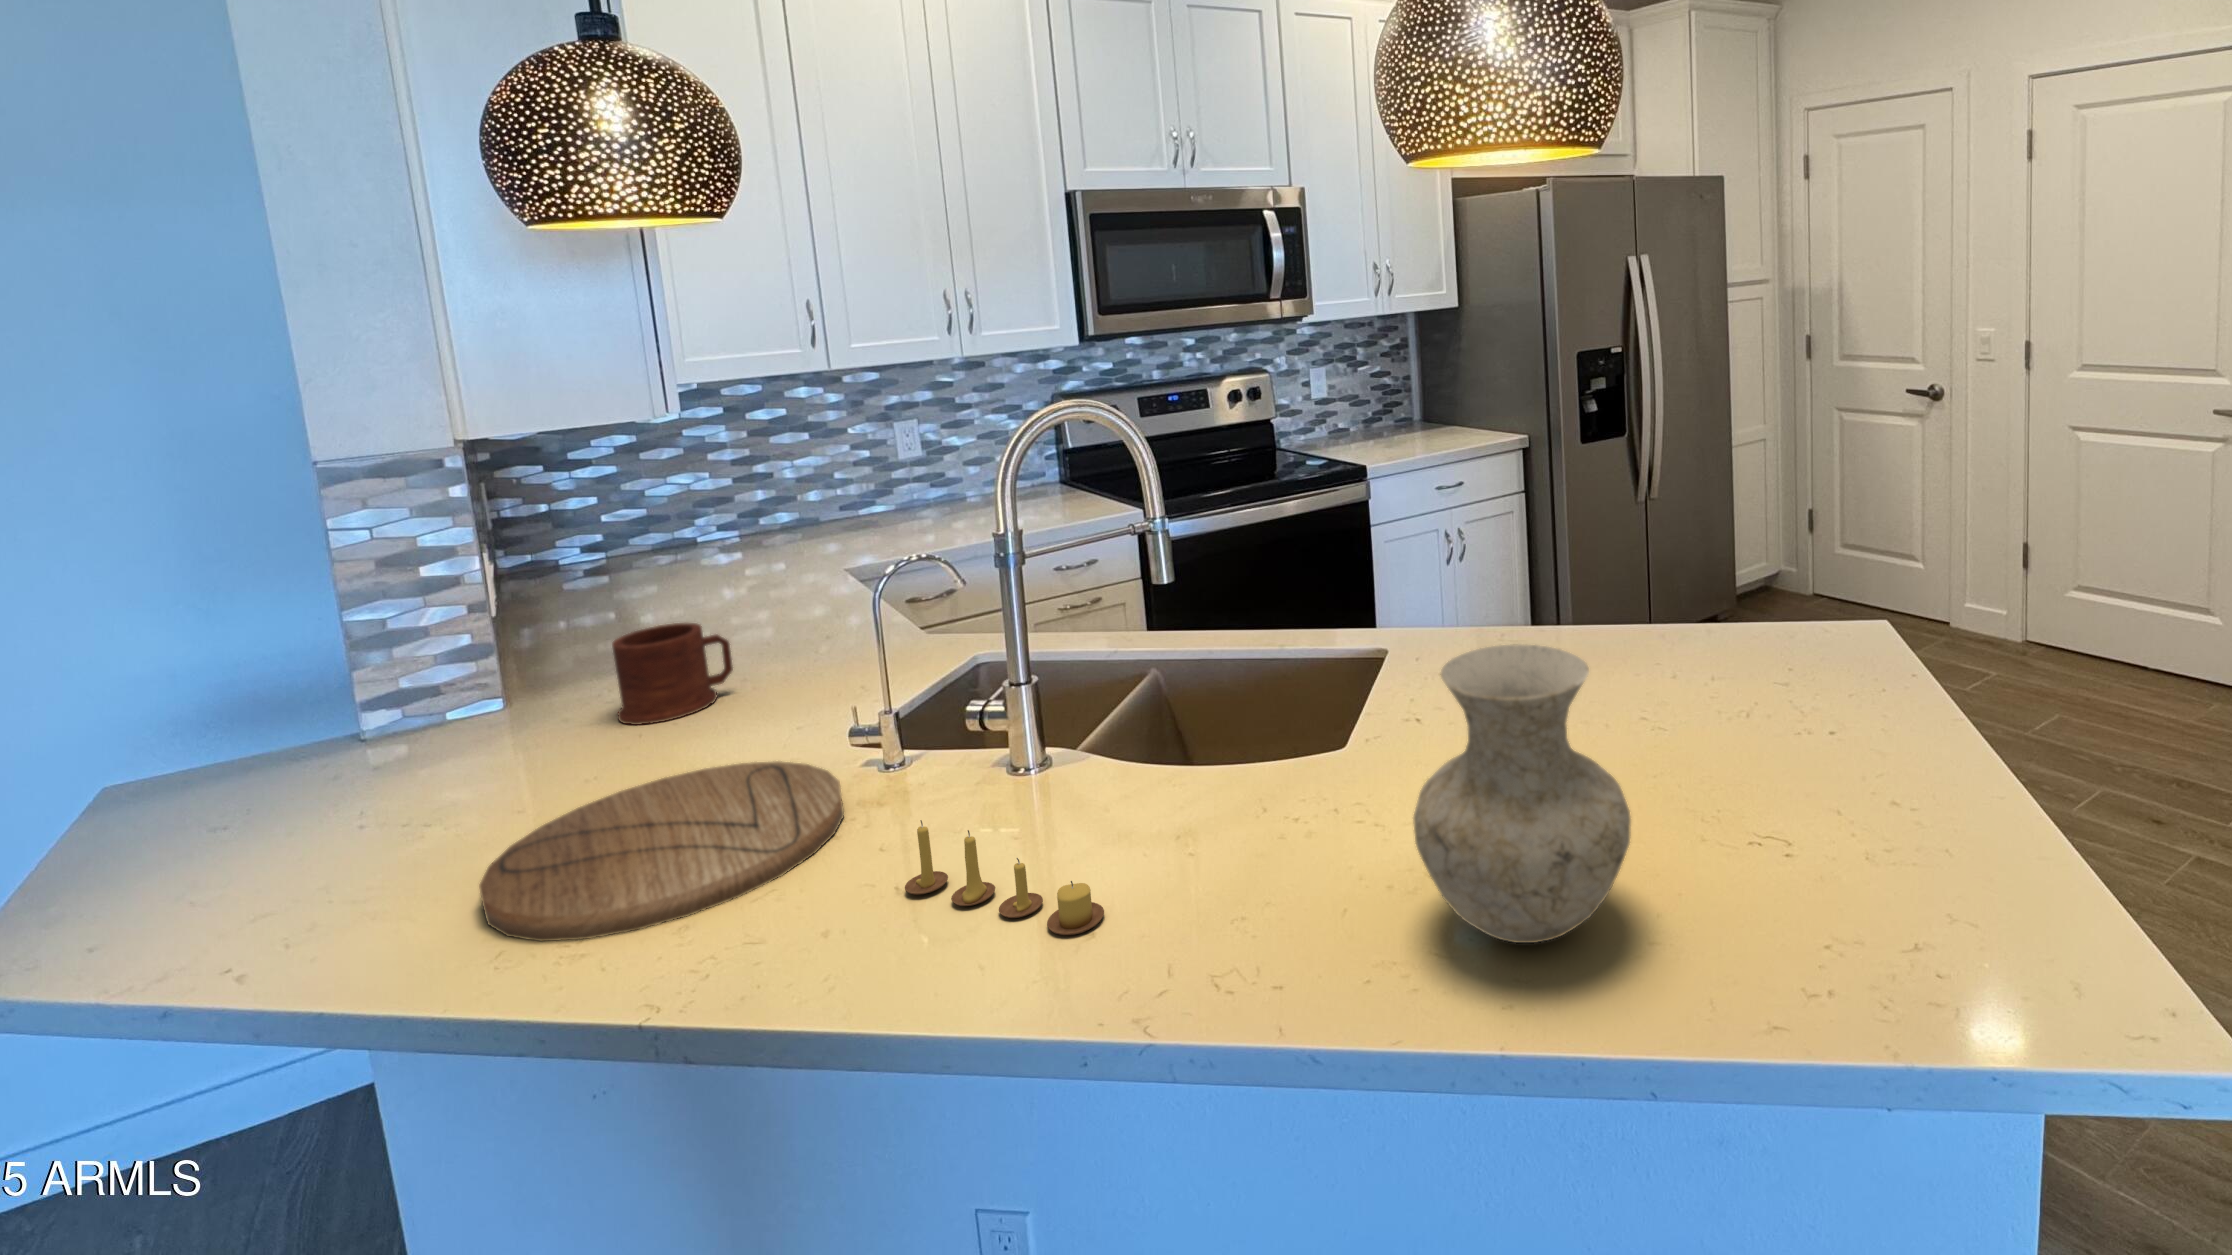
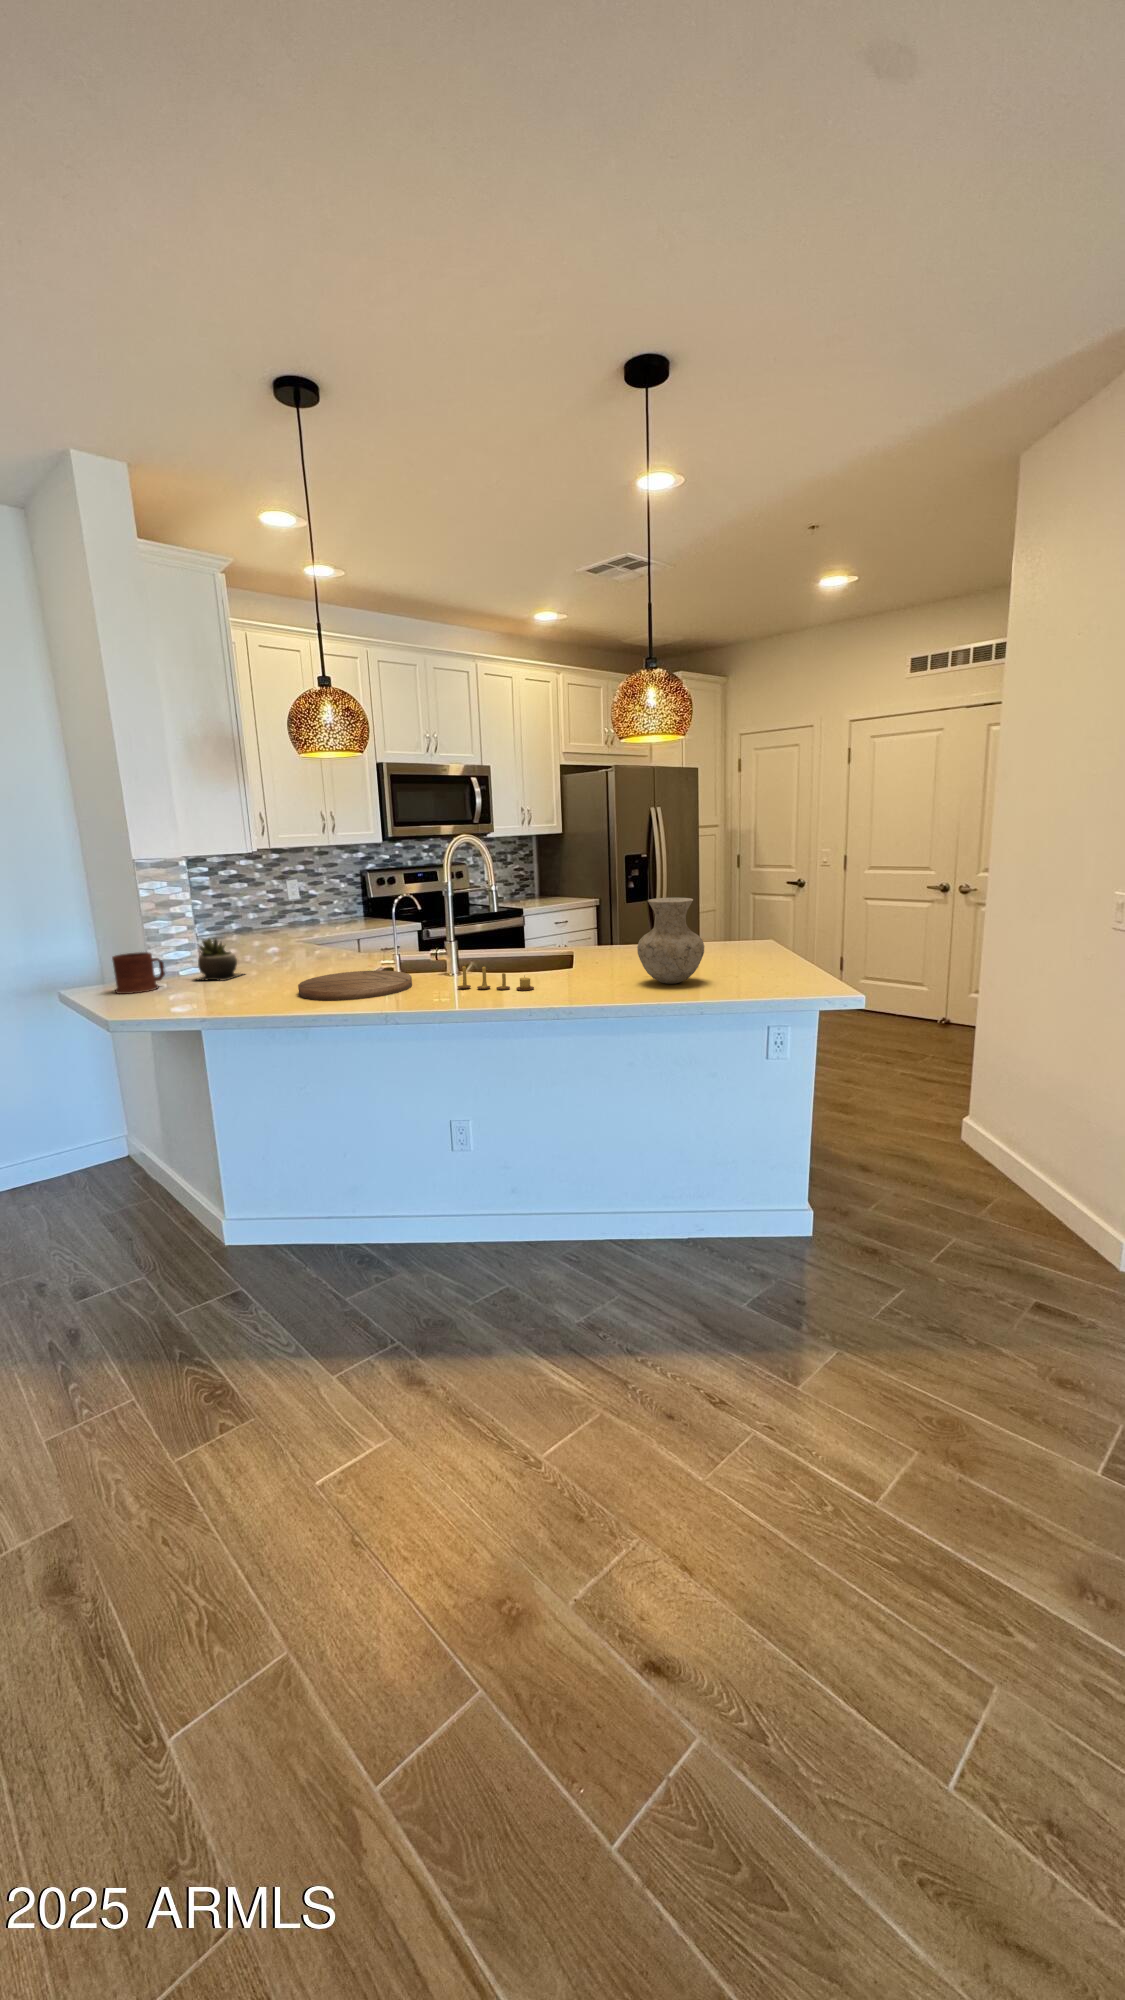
mug: present [612,623,733,725] -> present [112,952,165,994]
succulent plant: none [431,633,588,749] -> present [197,938,244,981]

